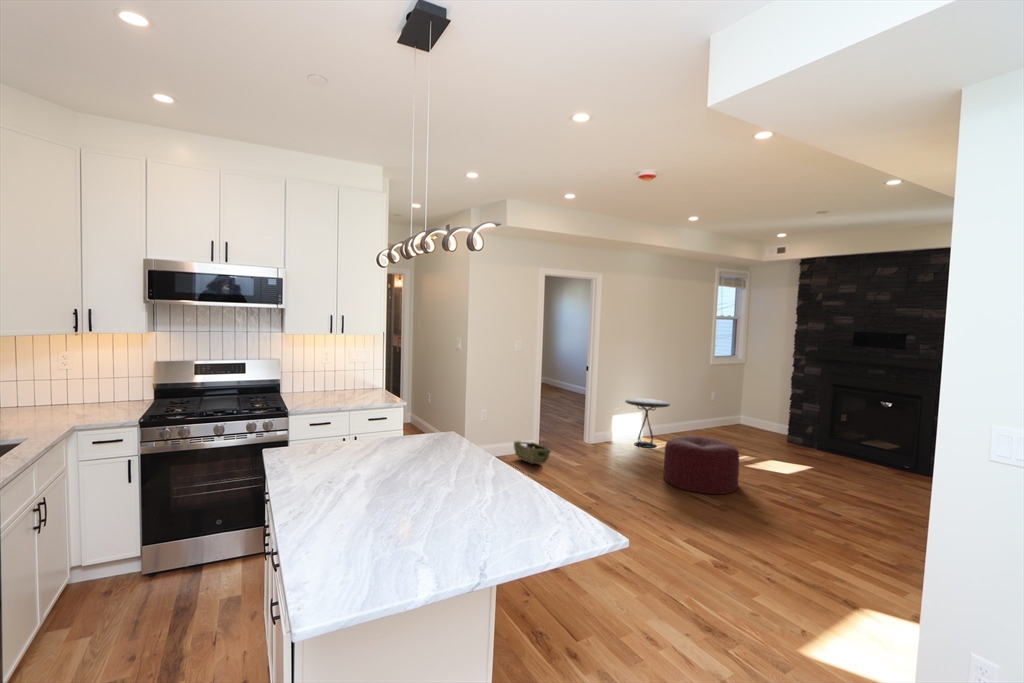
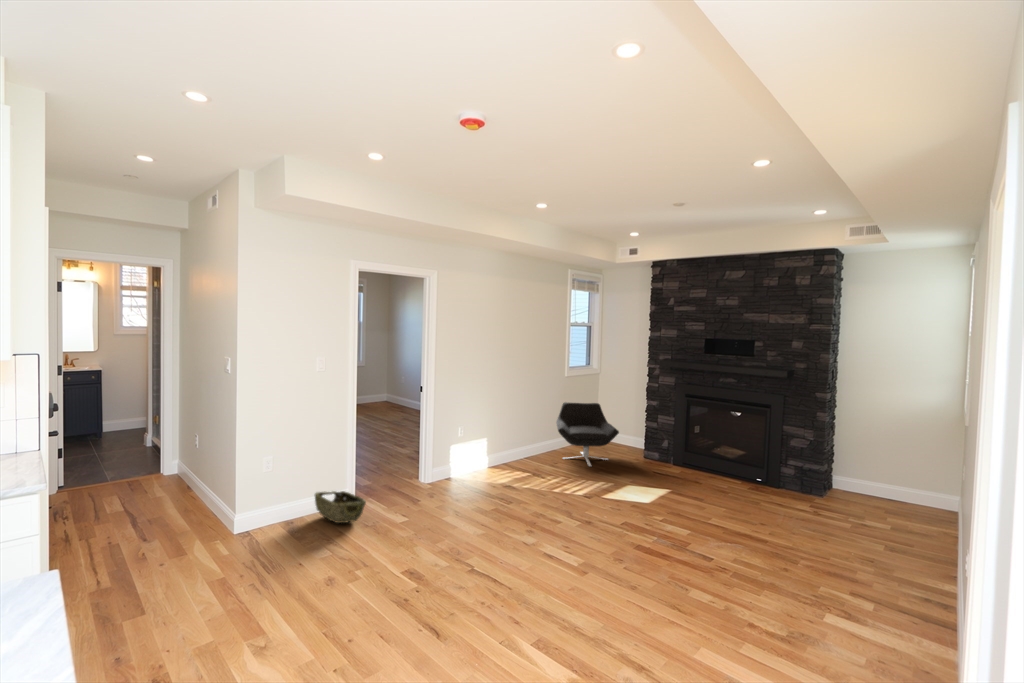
lounge chair: none [702,387,762,443] -> present [556,402,619,466]
side table: present [625,398,670,448] -> none [468,421,520,482]
ottoman: present [663,436,739,494] -> none [511,468,599,544]

